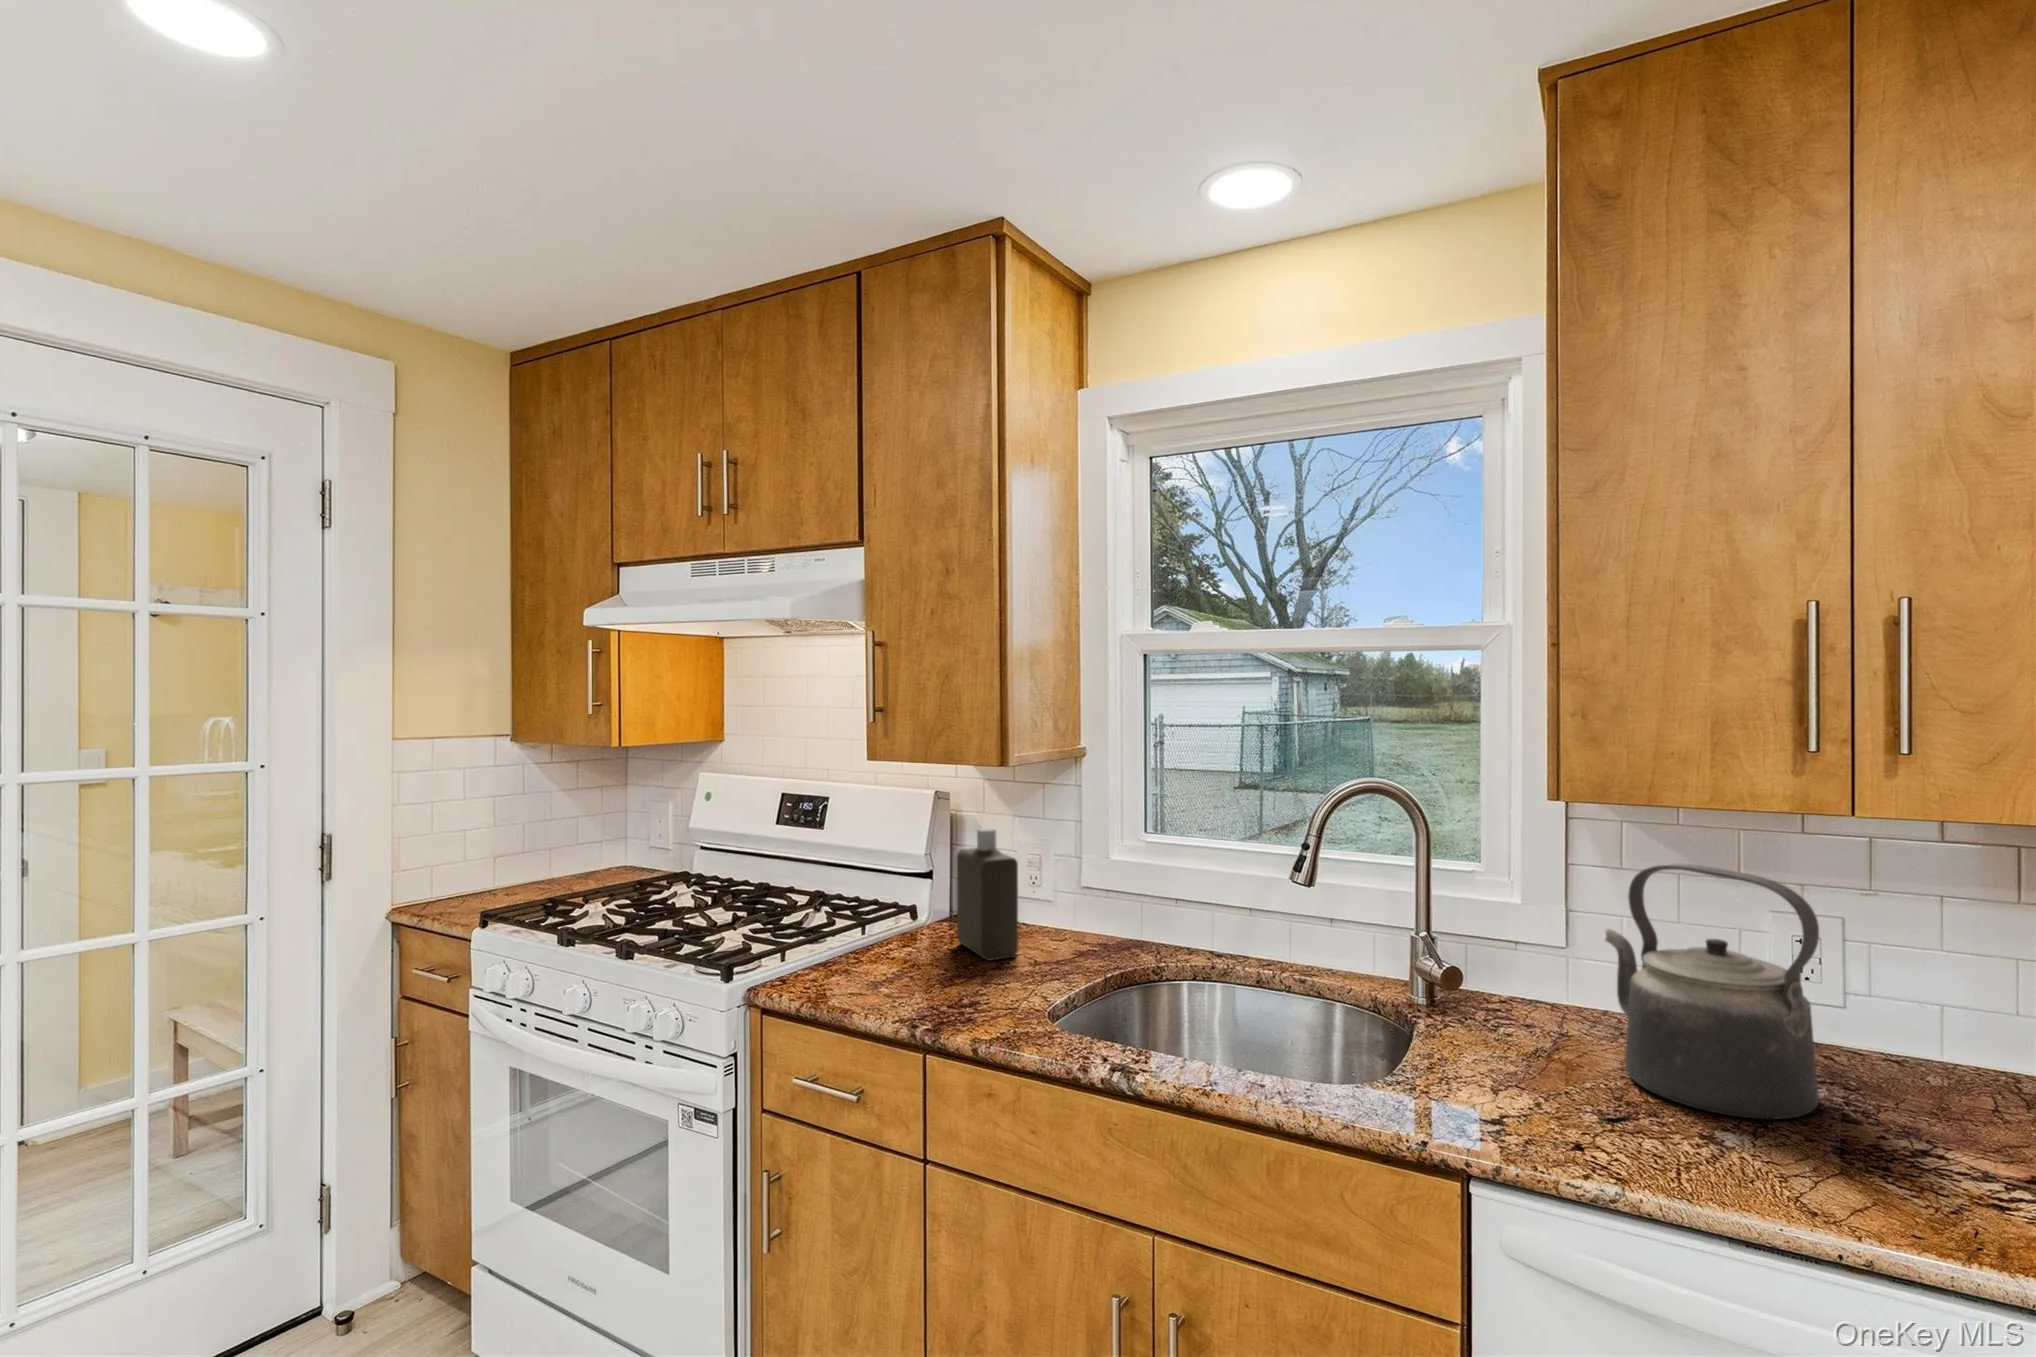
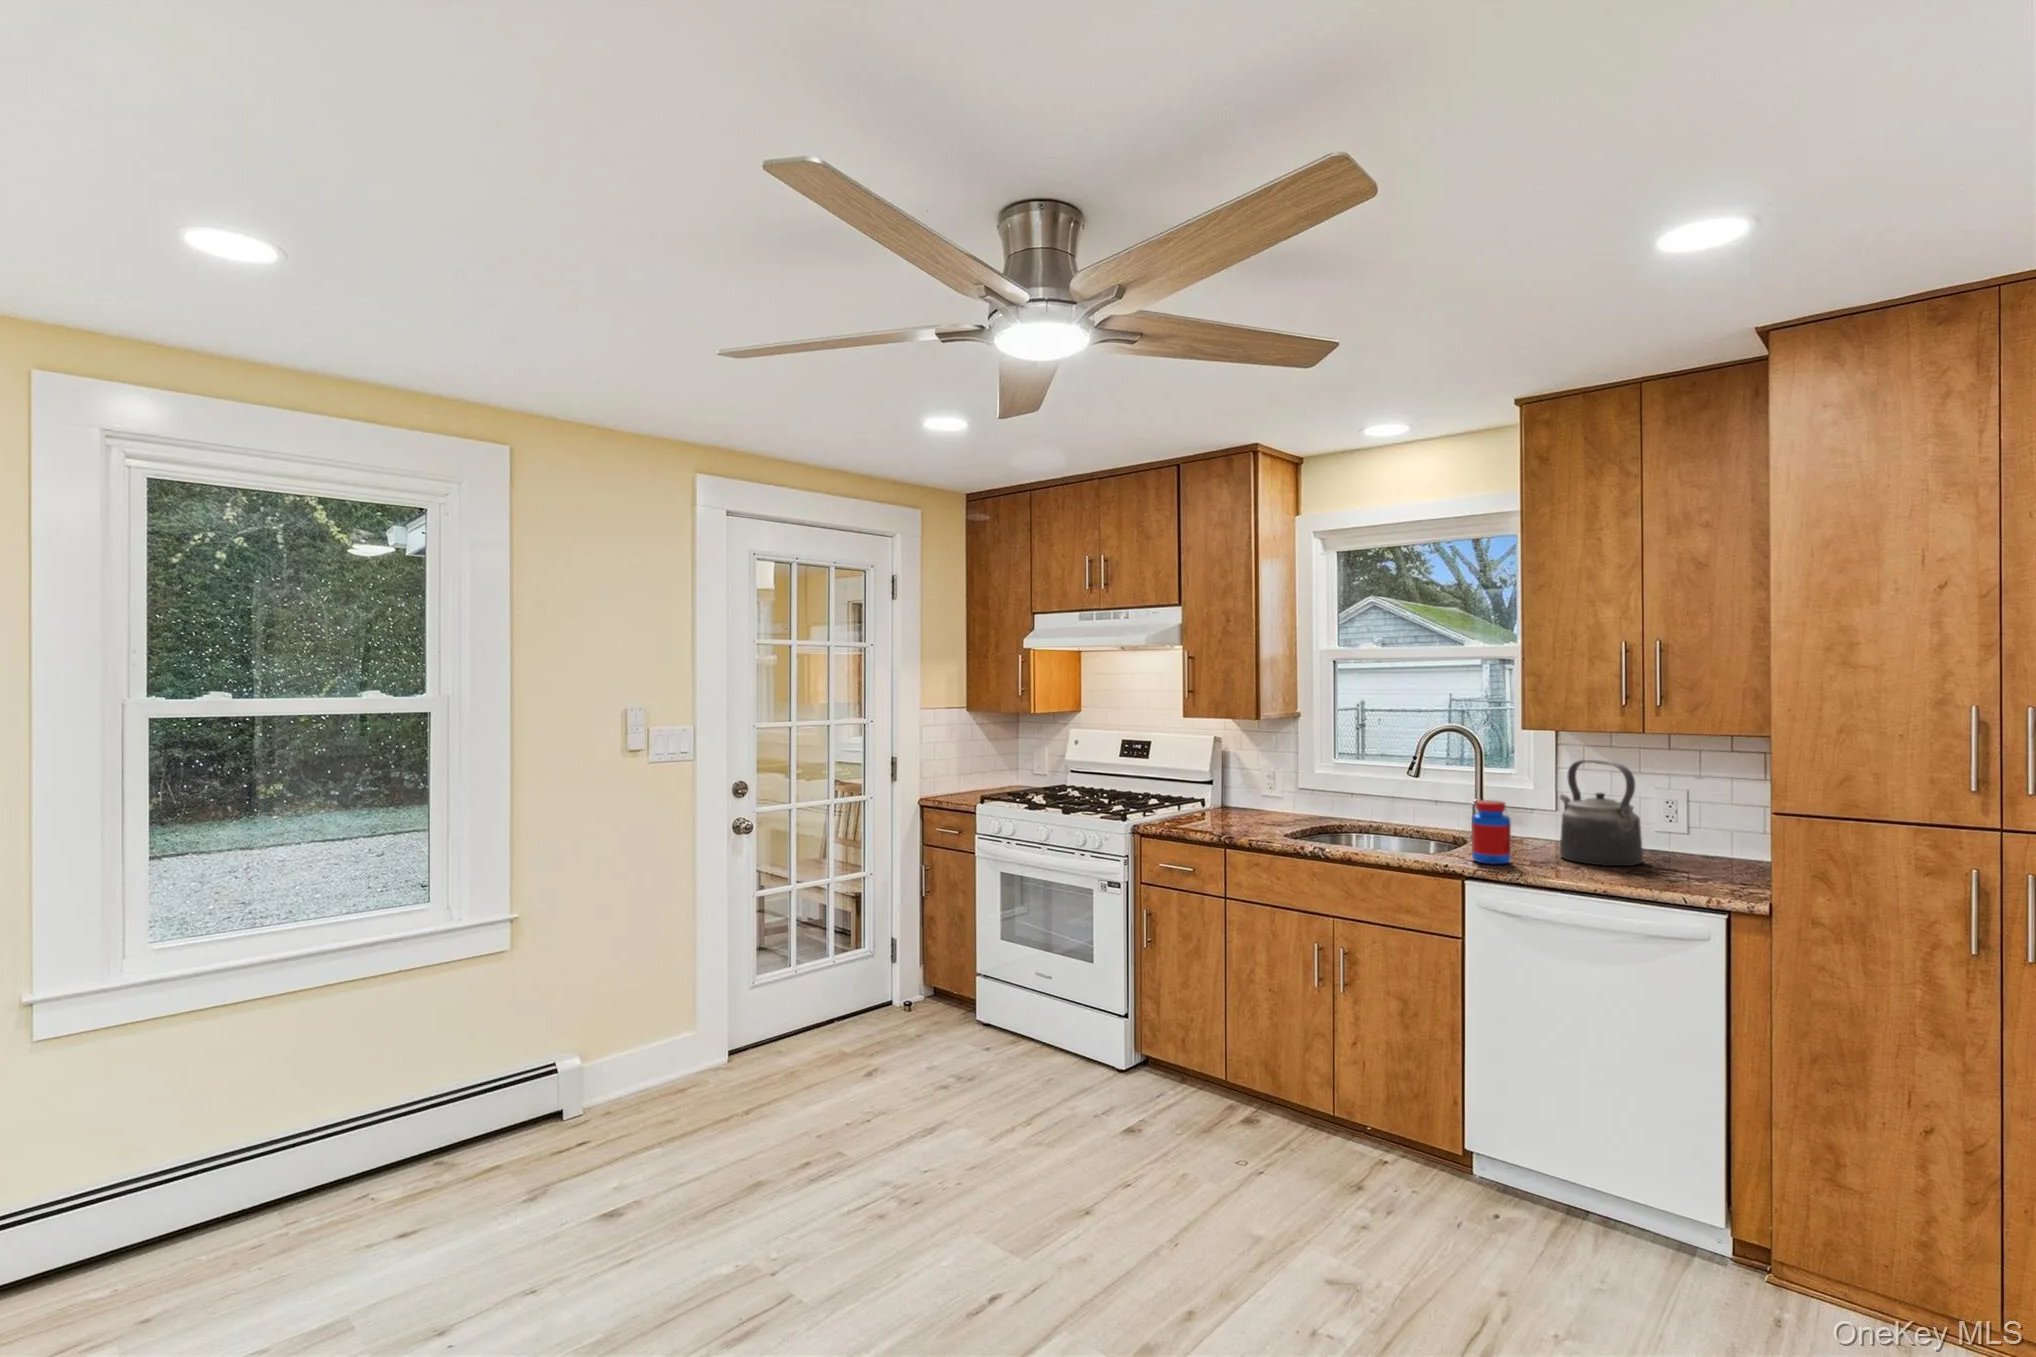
bottle: present [957,828,1018,961] -> none [1230,754,1265,821]
jar: none [1465,969,1558,1134] -> present [1471,800,1511,864]

